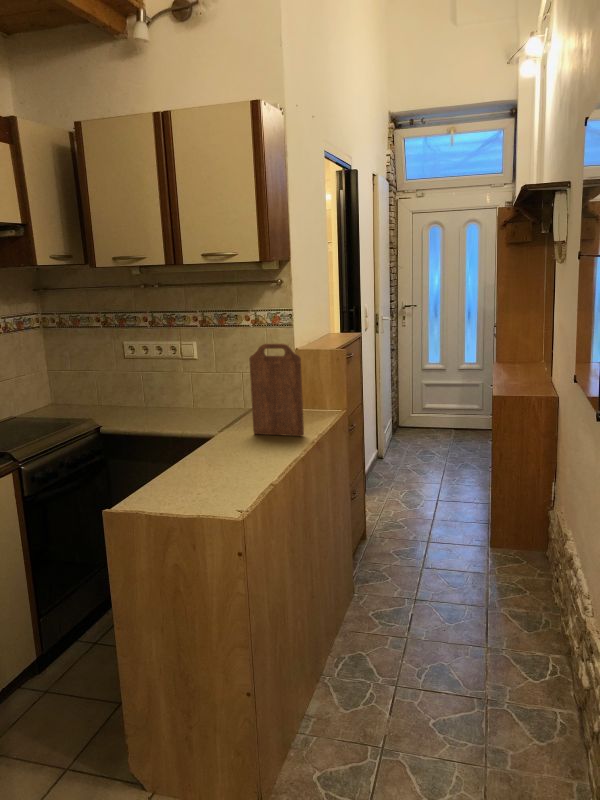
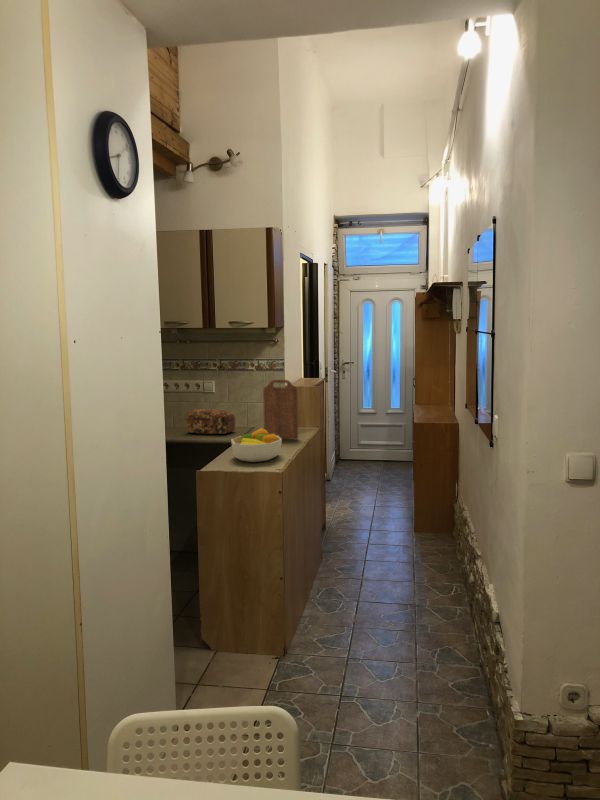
bread loaf: none [147,385,220,423] -> present [186,409,235,434]
fruit bowl: none [168,430,255,496] -> present [231,428,282,462]

